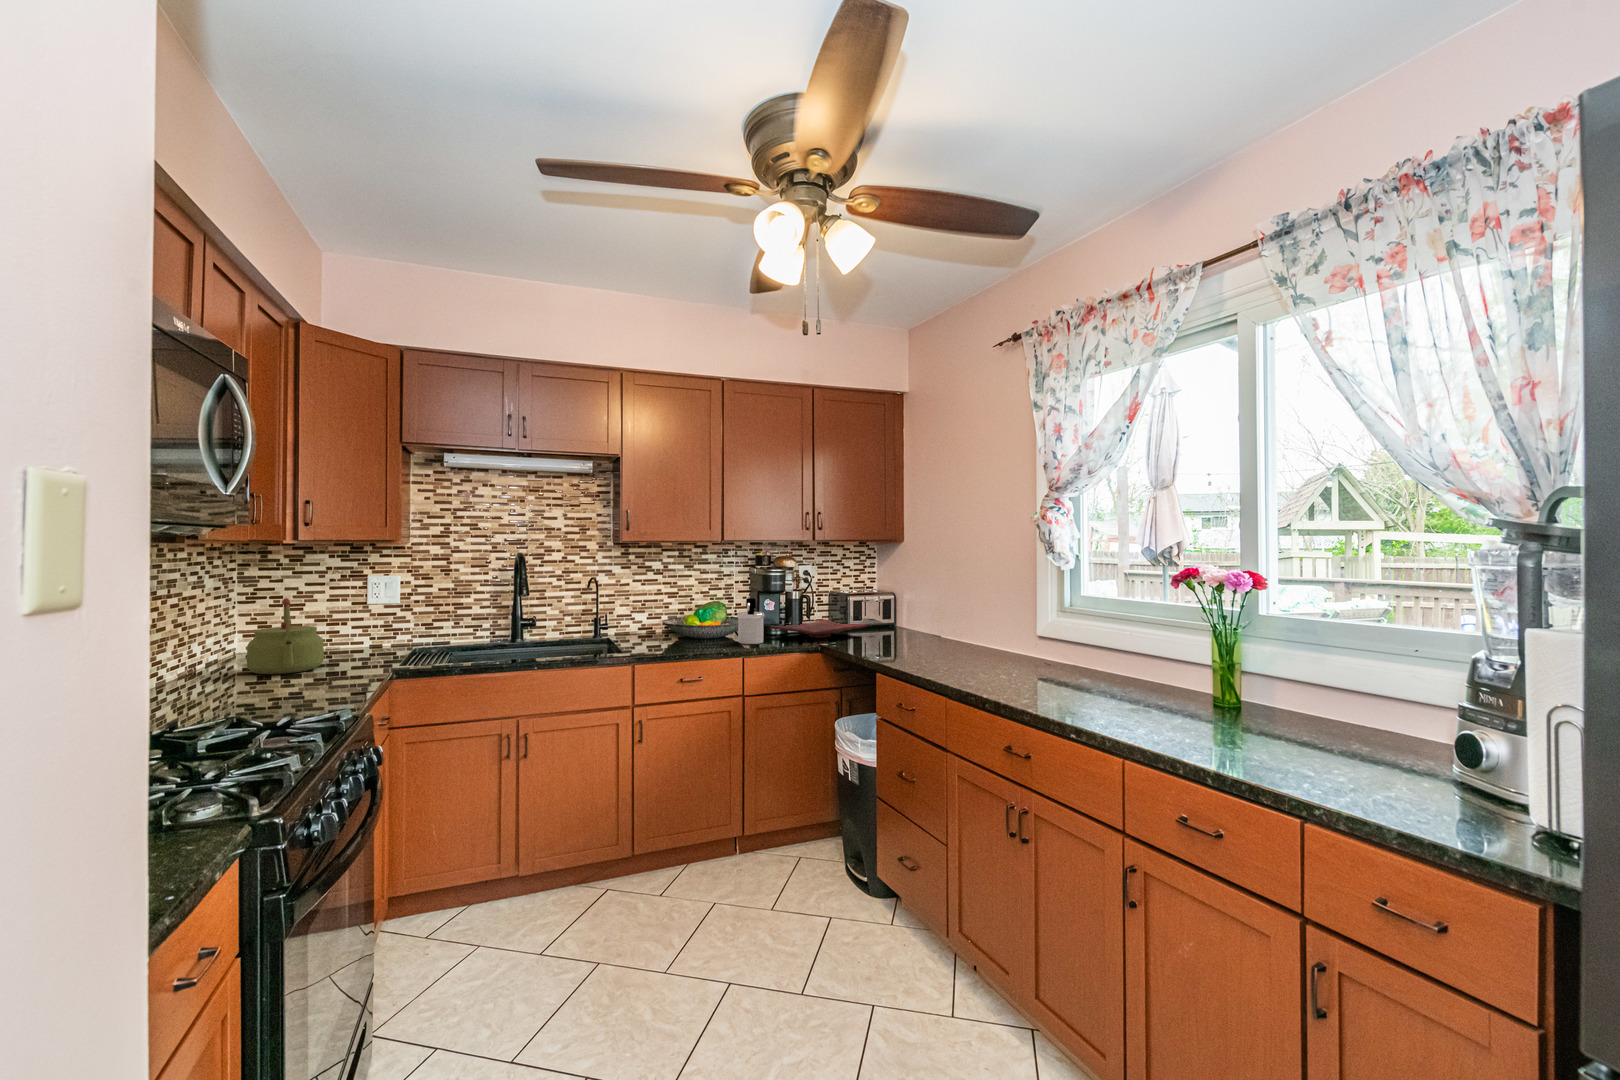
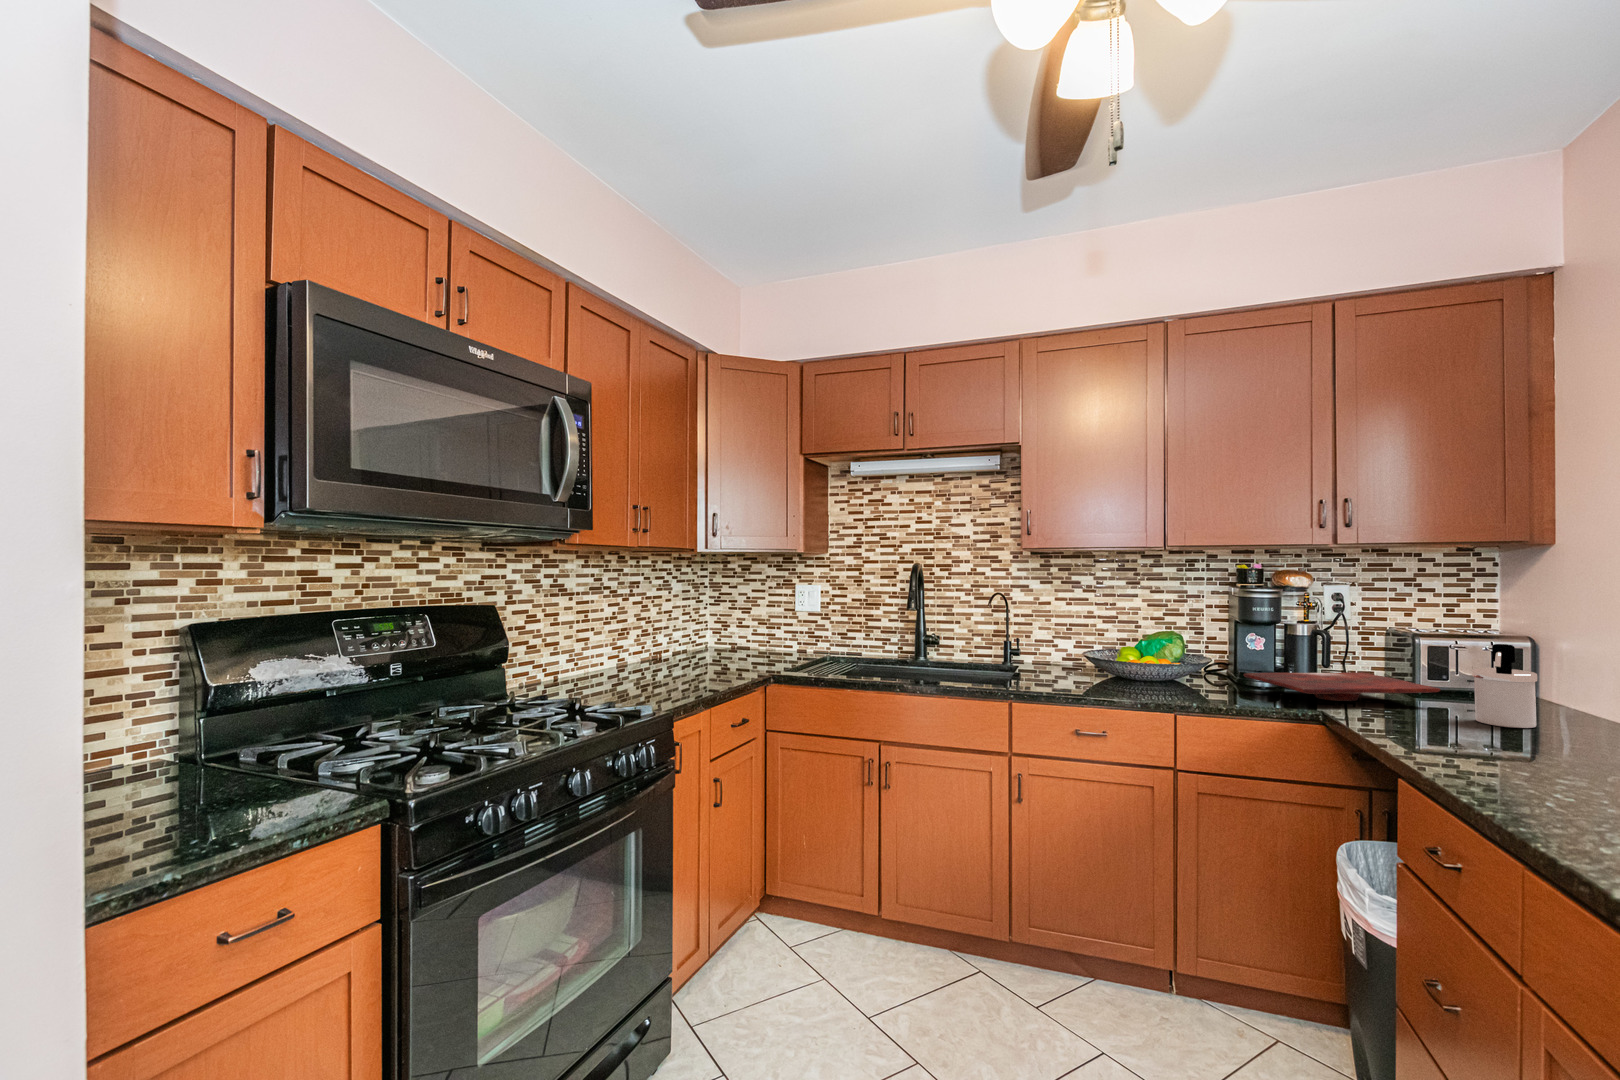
kettle: present [247,598,324,674] -> none [684,601,739,667]
soap dispenser: present [737,598,764,644] -> present [1472,644,1537,728]

